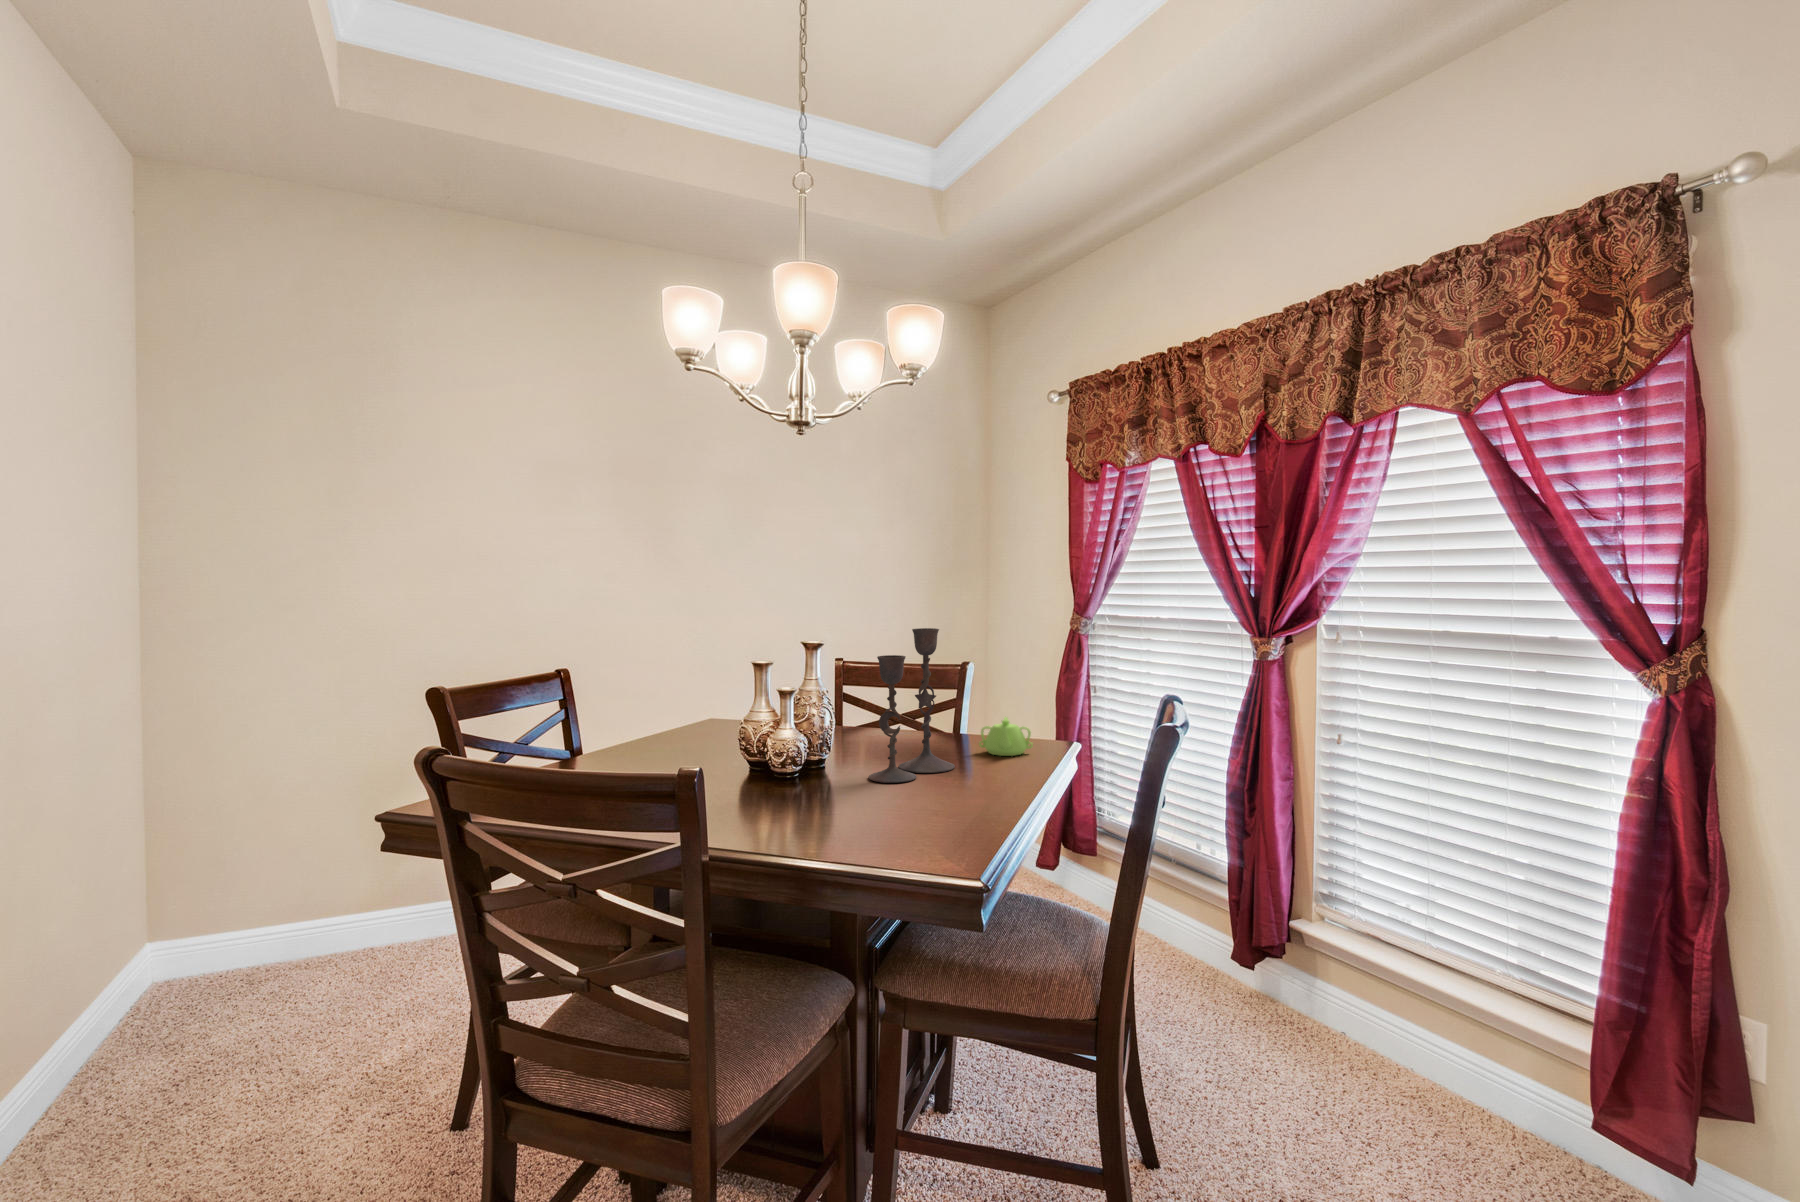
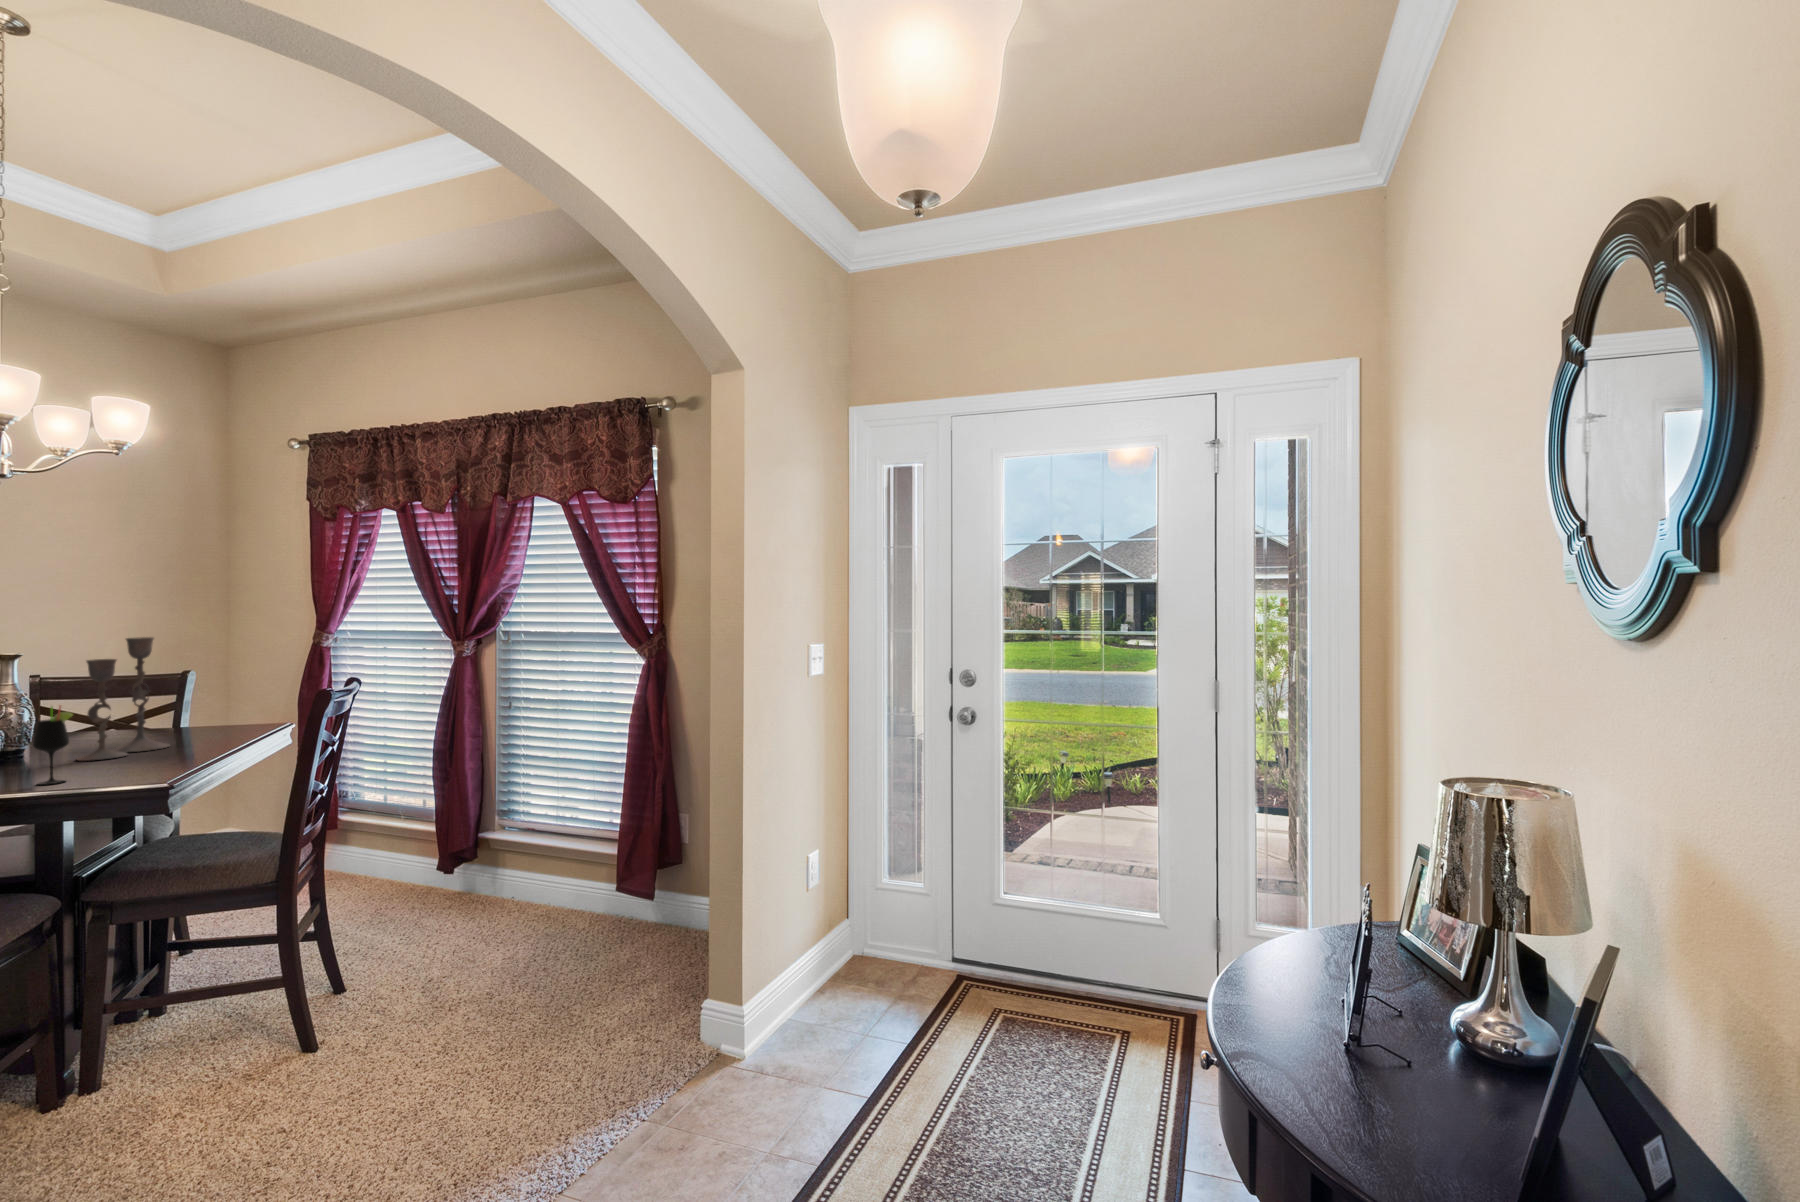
teapot: present [979,717,1033,756] -> none [198,707,252,736]
wine glass: none [829,724,866,827] -> present [33,706,73,785]

